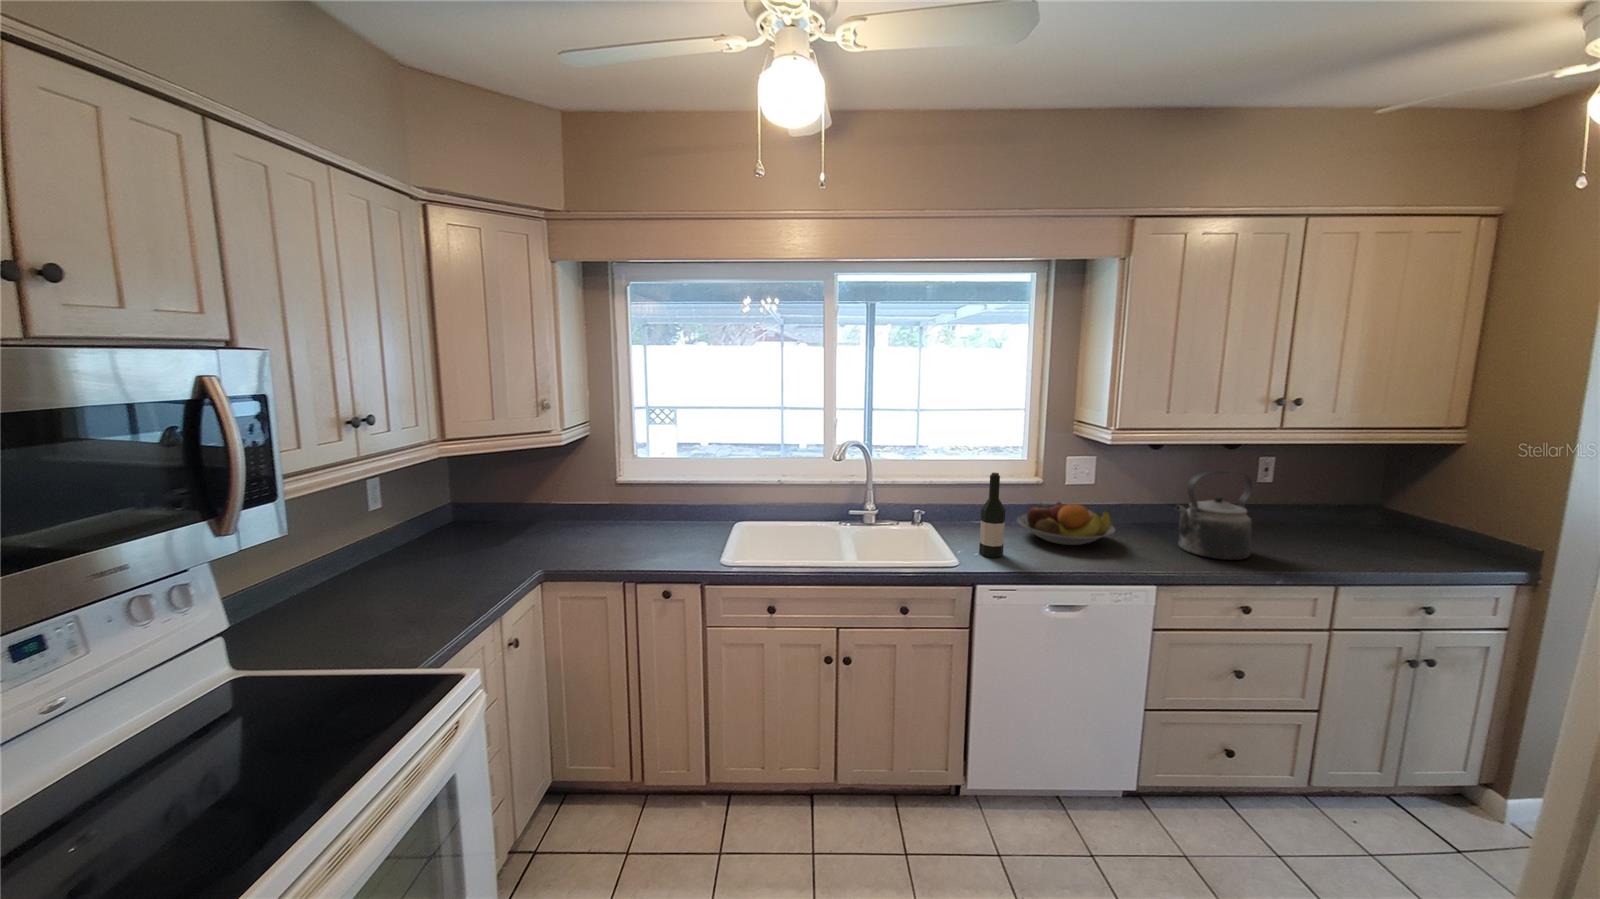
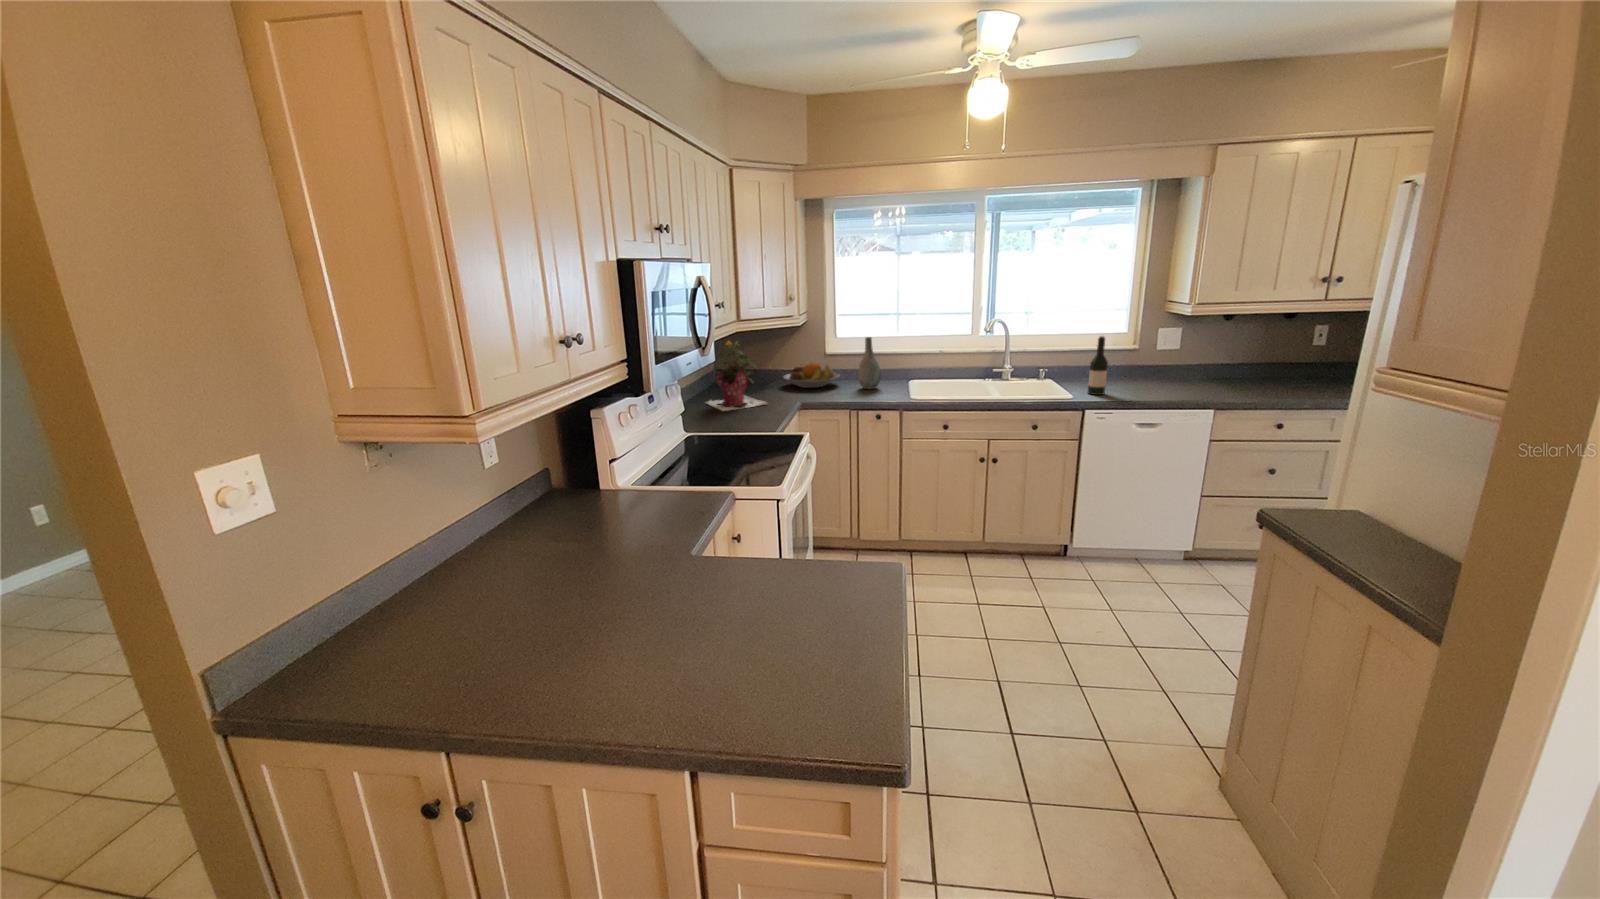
vase: none [655,462,689,539] -> present [858,337,881,389]
potted plant: none [380,468,482,597] -> present [706,341,767,411]
kettle: present [1176,470,1253,560] -> none [1236,332,1298,394]
fruit bowl: present [1017,502,1115,545] -> present [784,362,840,388]

